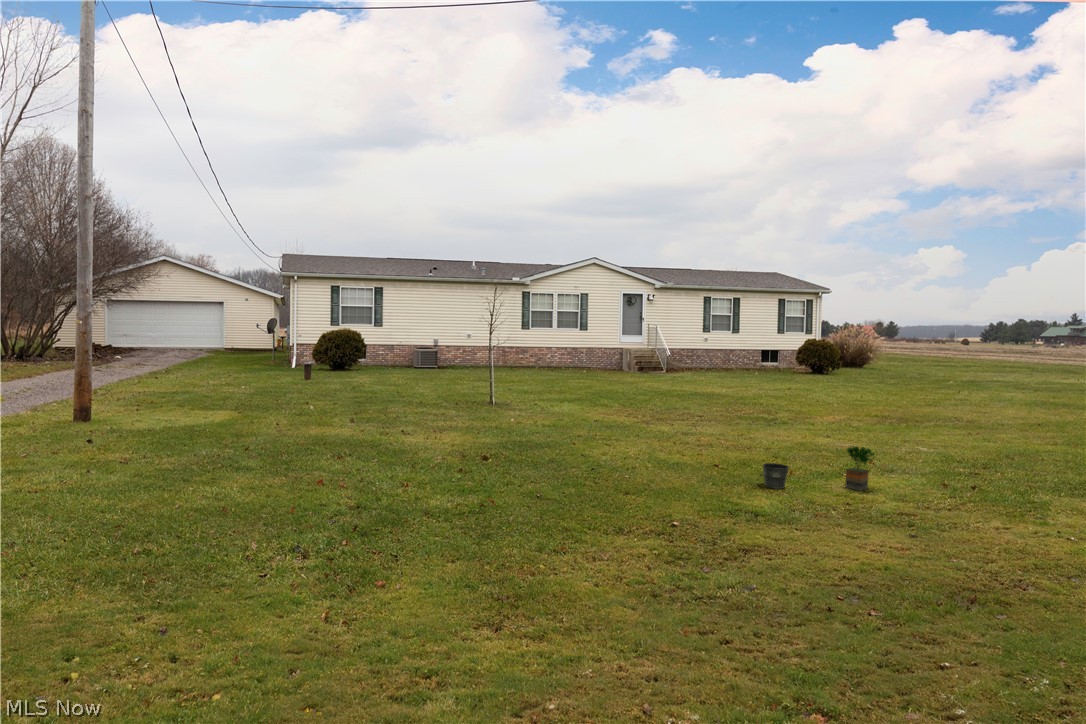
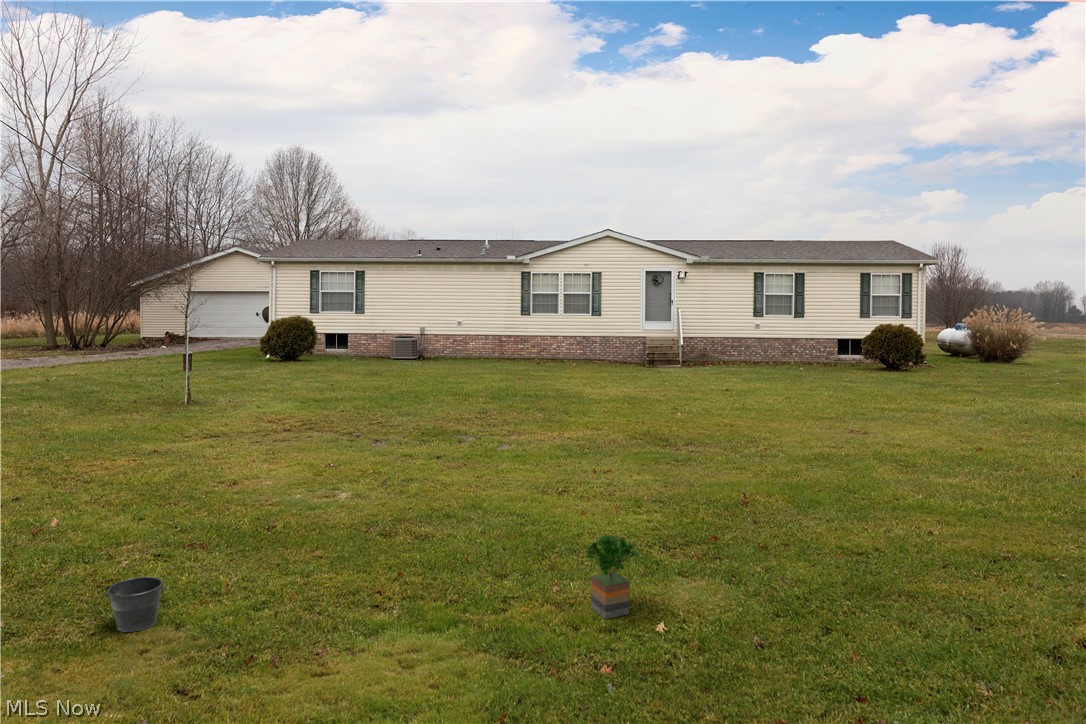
potted tree: present [845,446,874,491] -> present [587,535,640,619]

